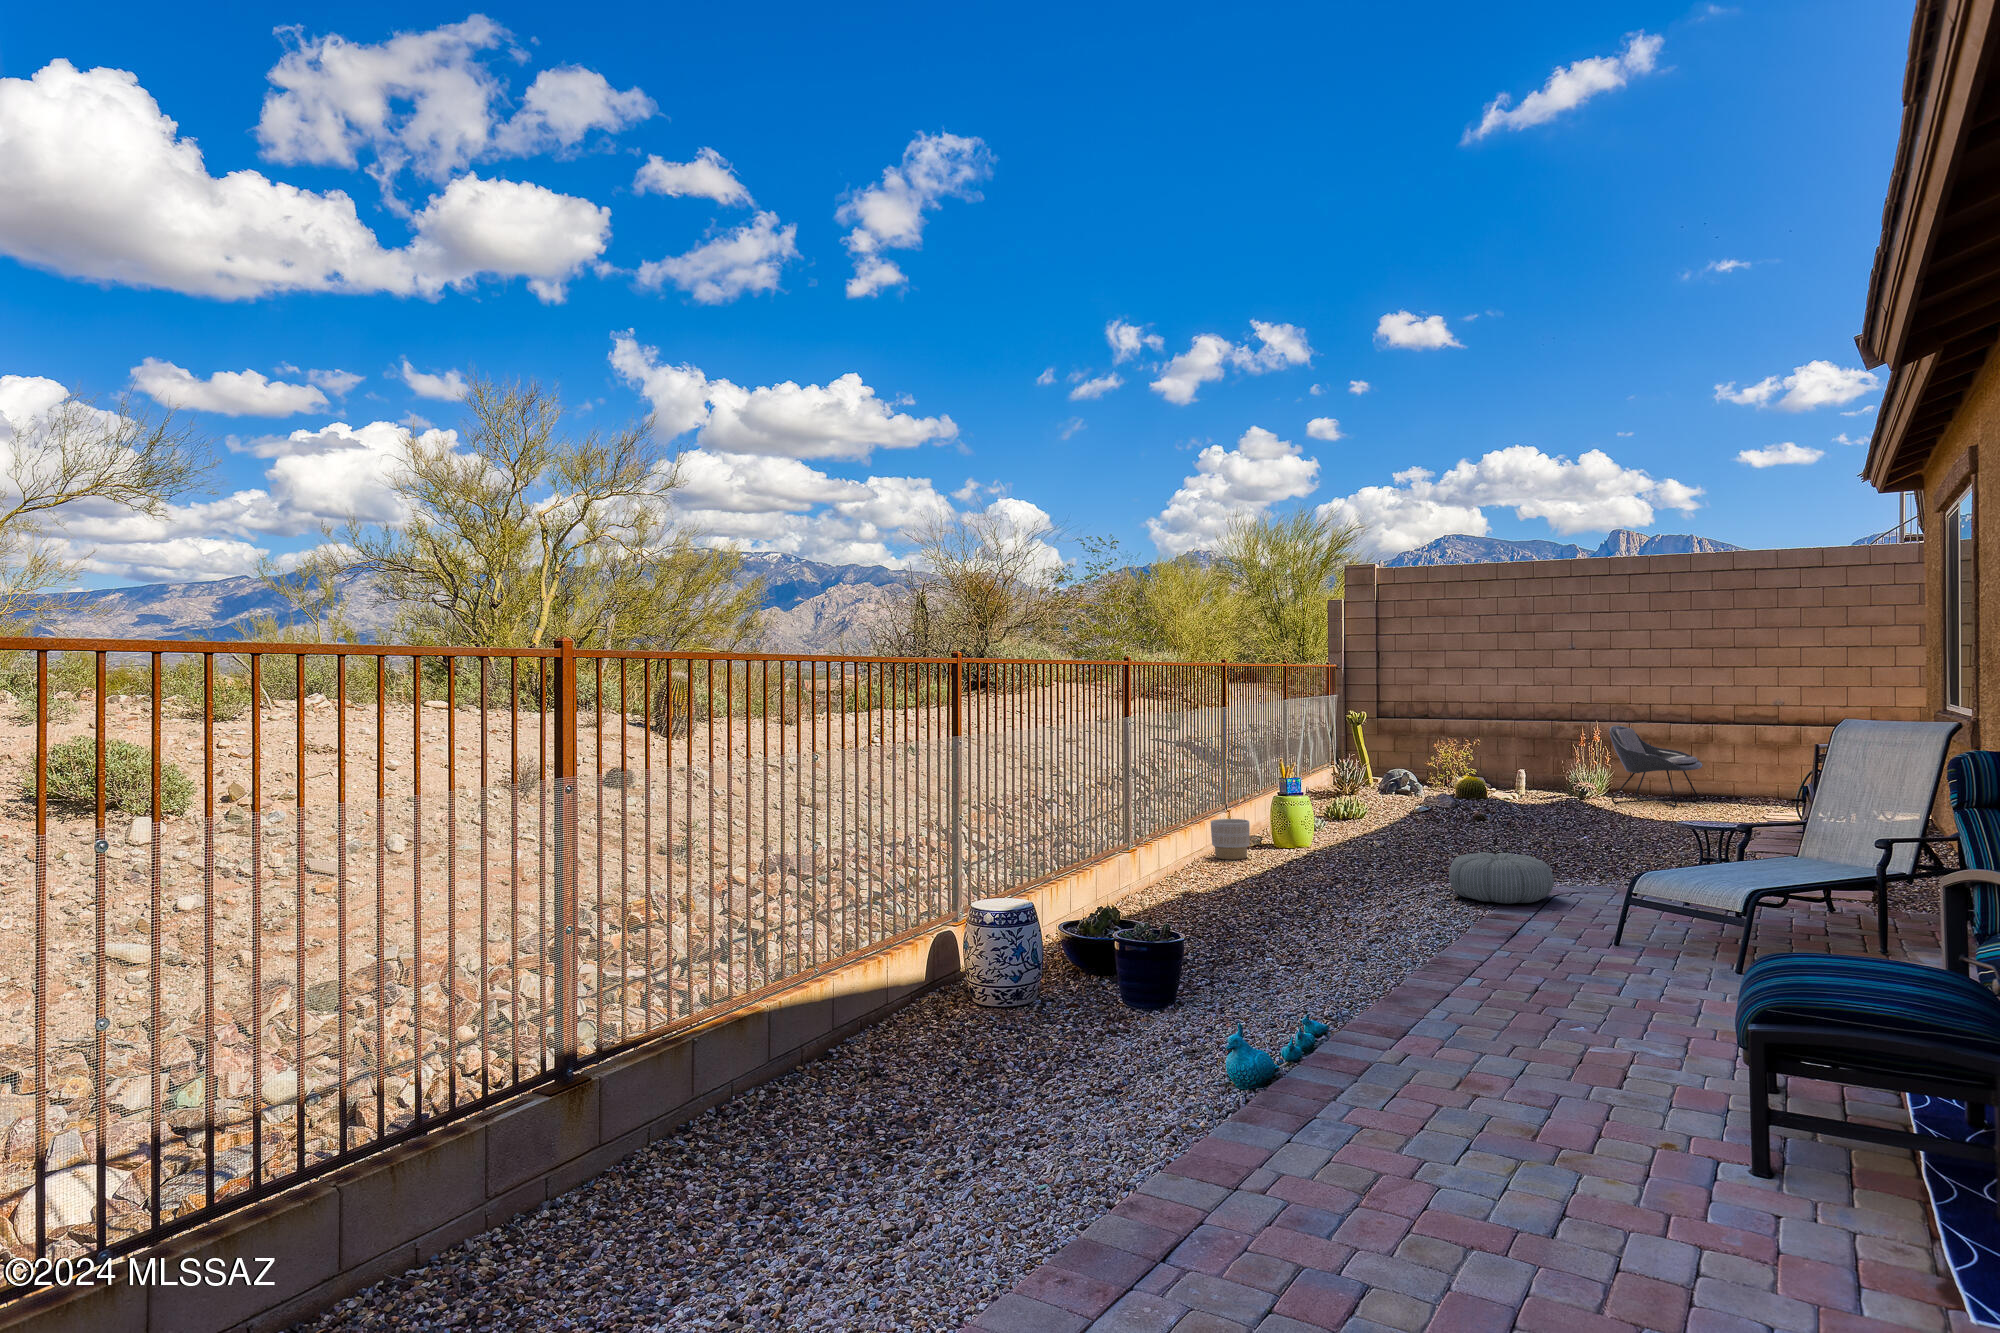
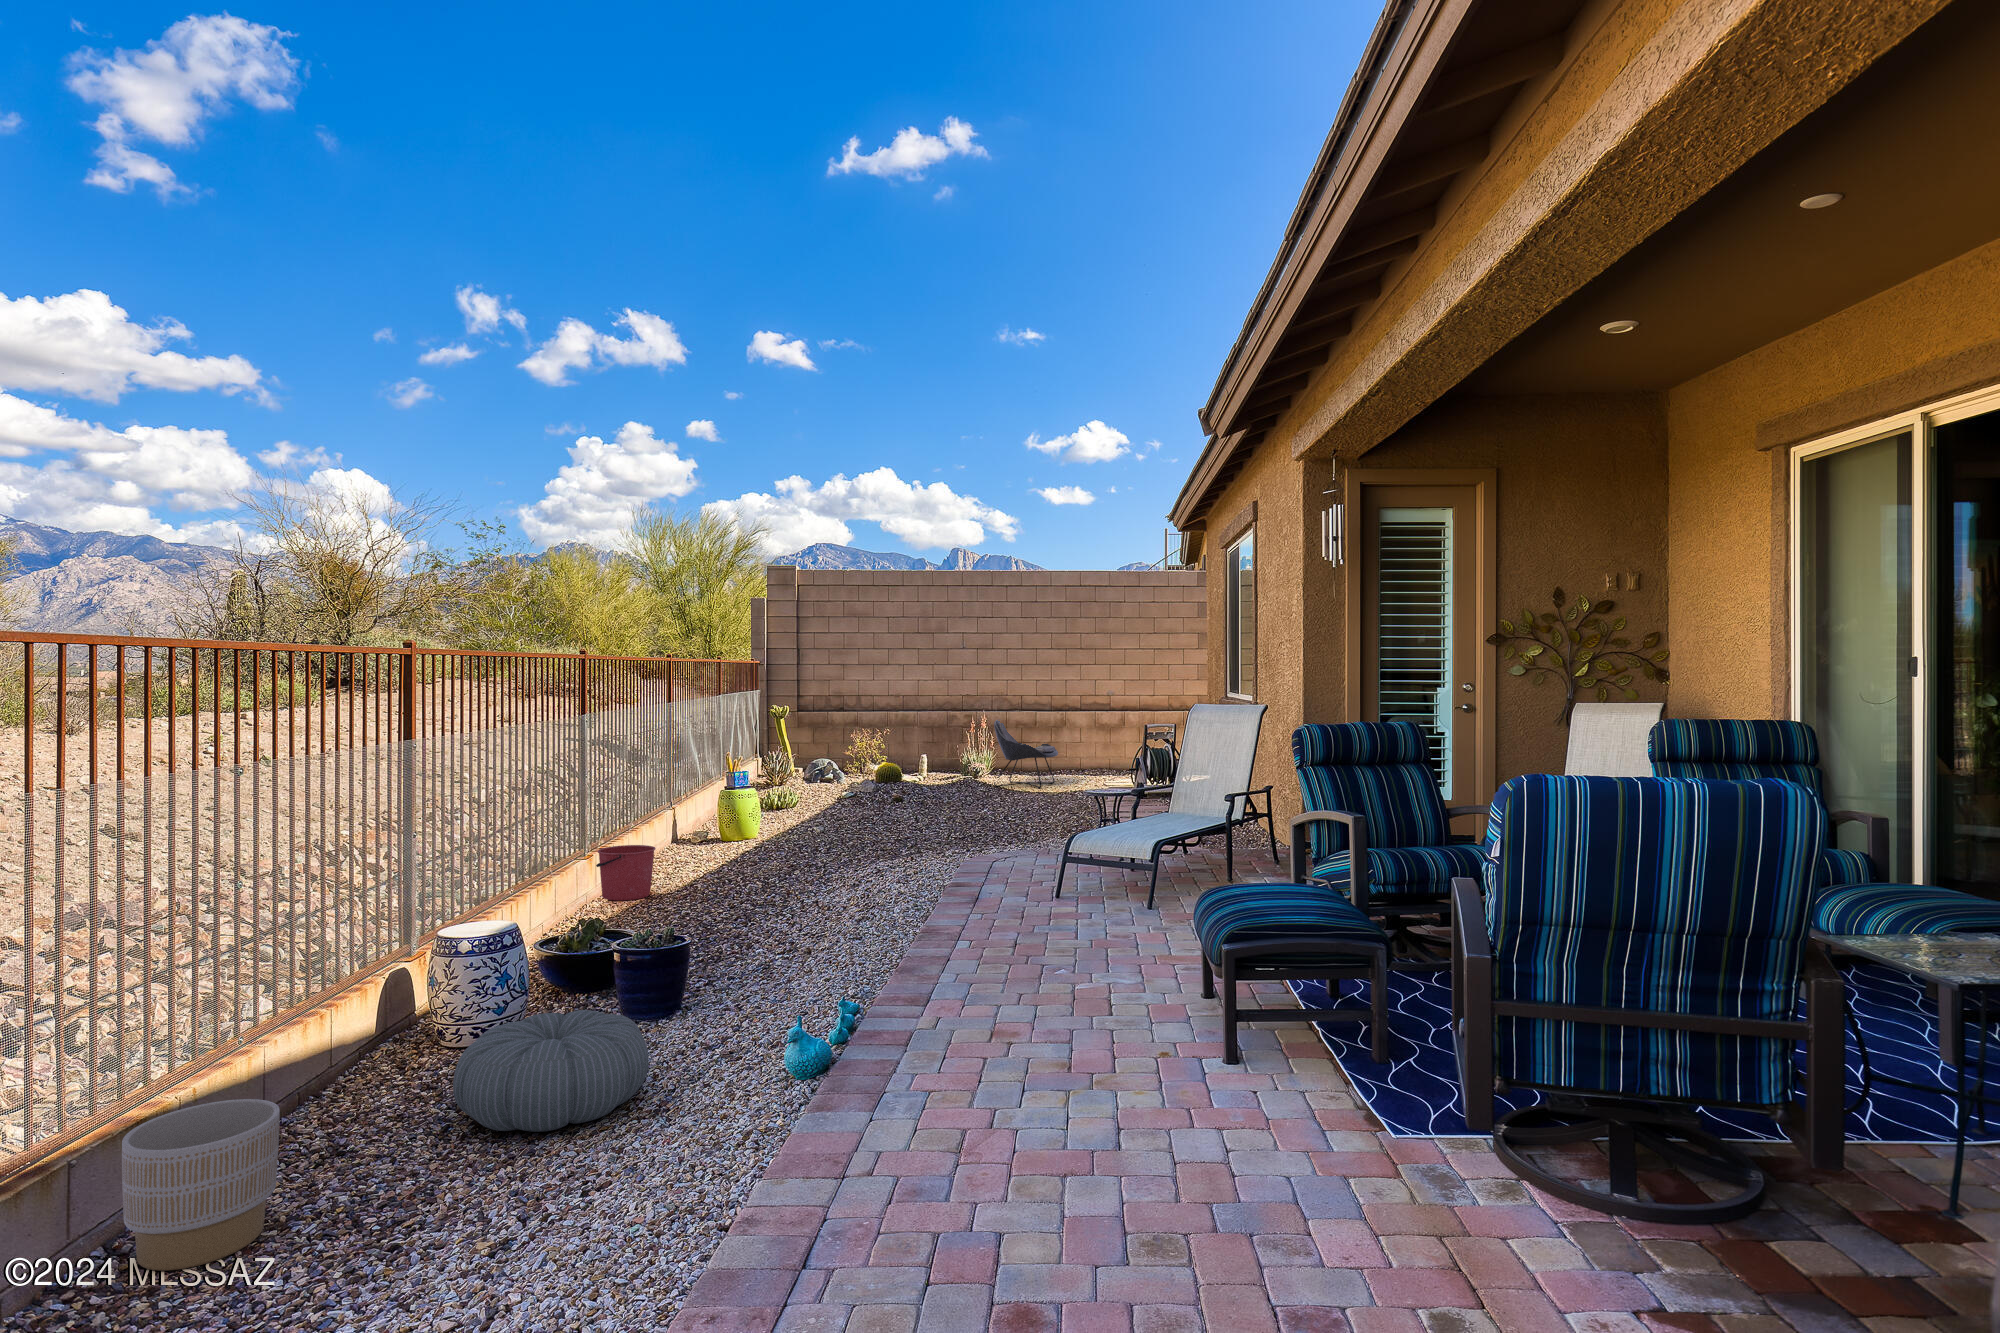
planter: present [1211,819,1250,860] -> present [122,1099,280,1271]
bucket: none [1139,846,1191,897] -> present [596,845,656,901]
pouf: present [1449,852,1554,904] -> present [453,1010,649,1132]

